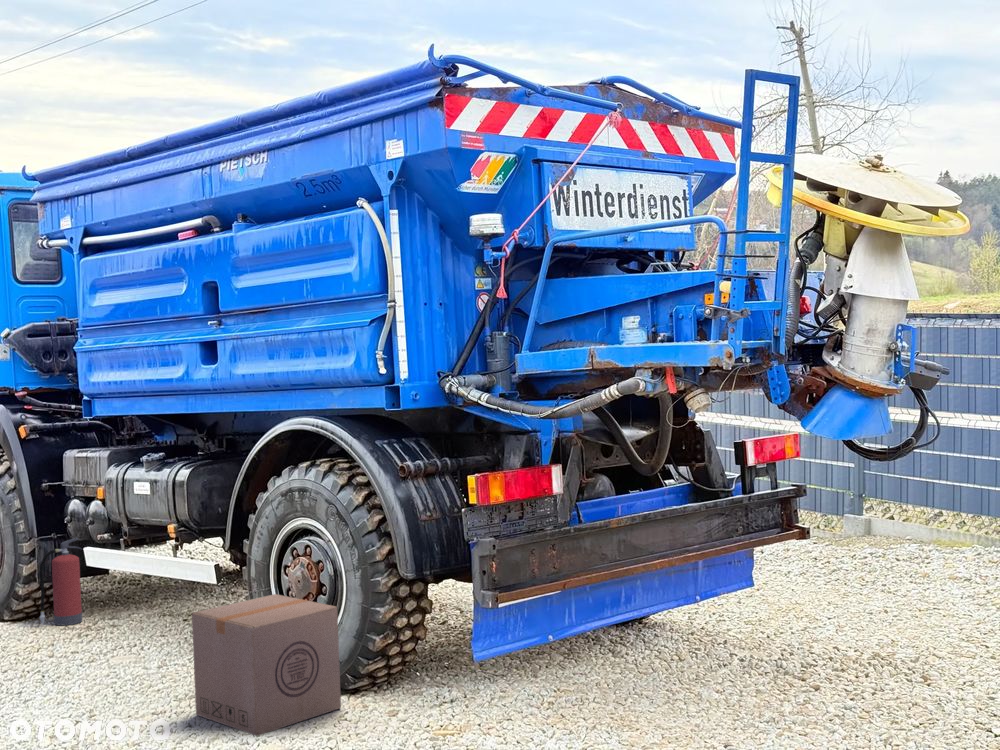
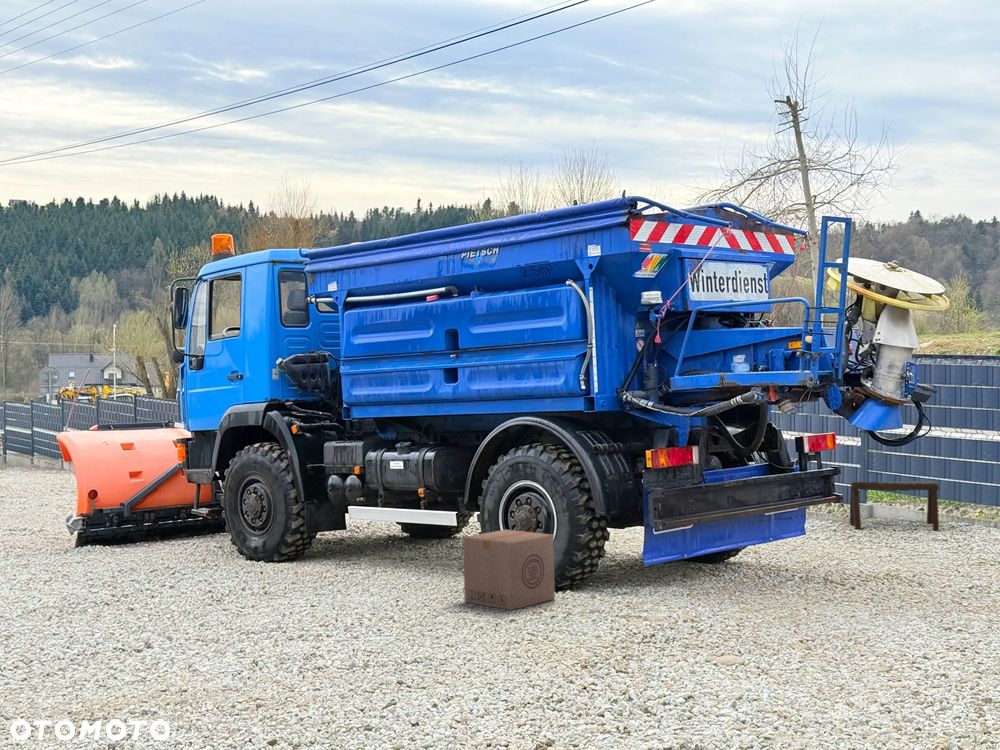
bench: none [834,487,956,558] -> present [850,481,939,531]
fire extinguisher: present [39,538,82,626] -> none [310,502,337,562]

